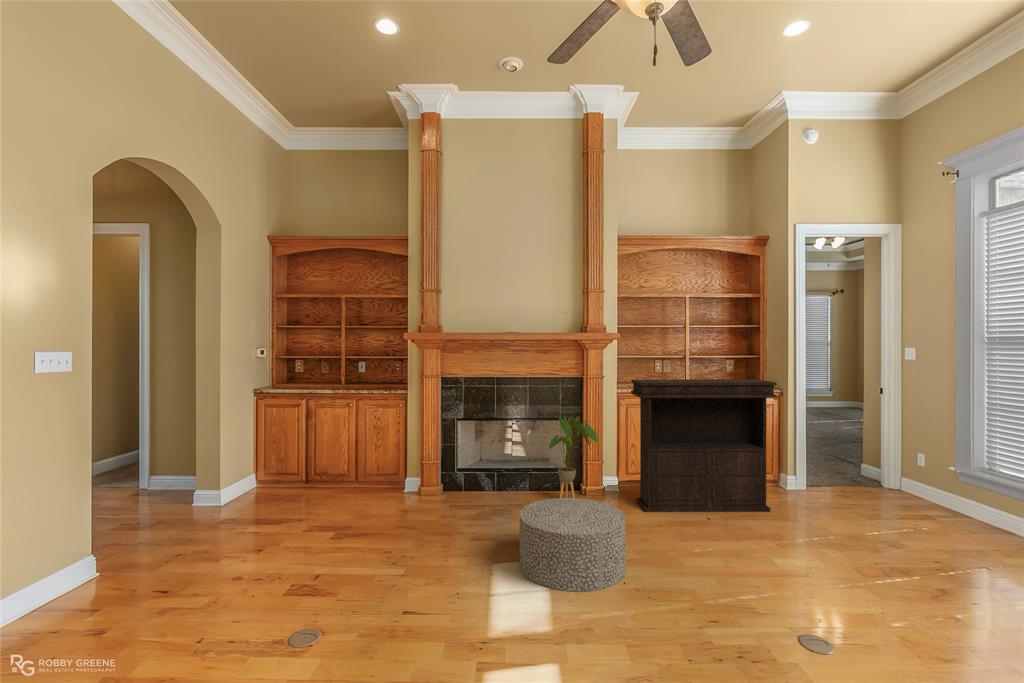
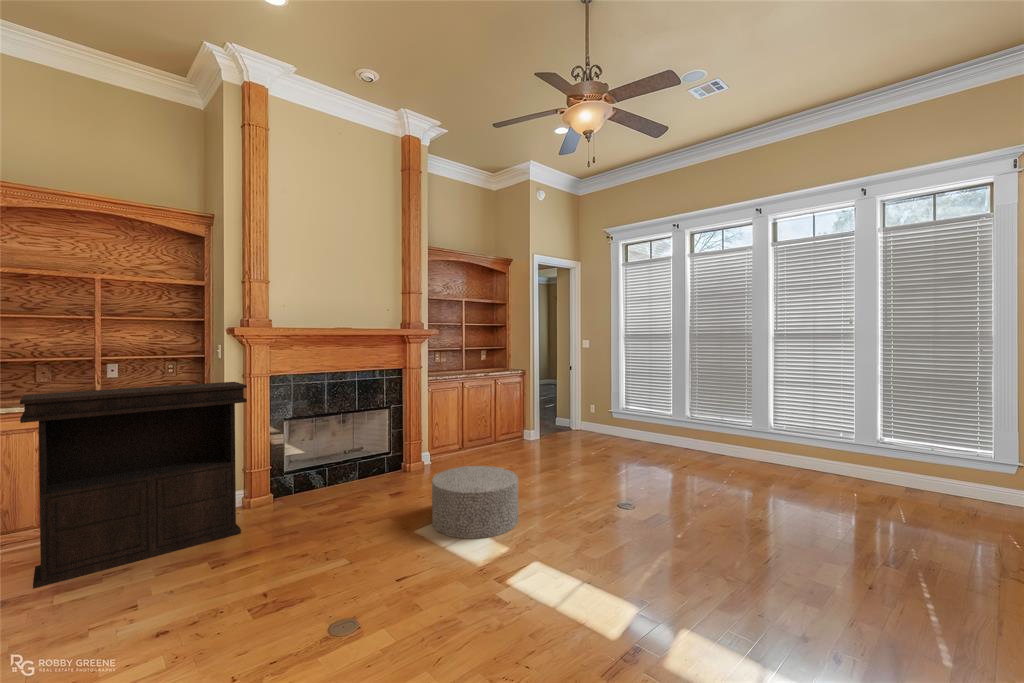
console table: present [631,379,776,512] -> present [20,382,247,589]
house plant: present [549,416,598,498] -> none [385,403,435,482]

